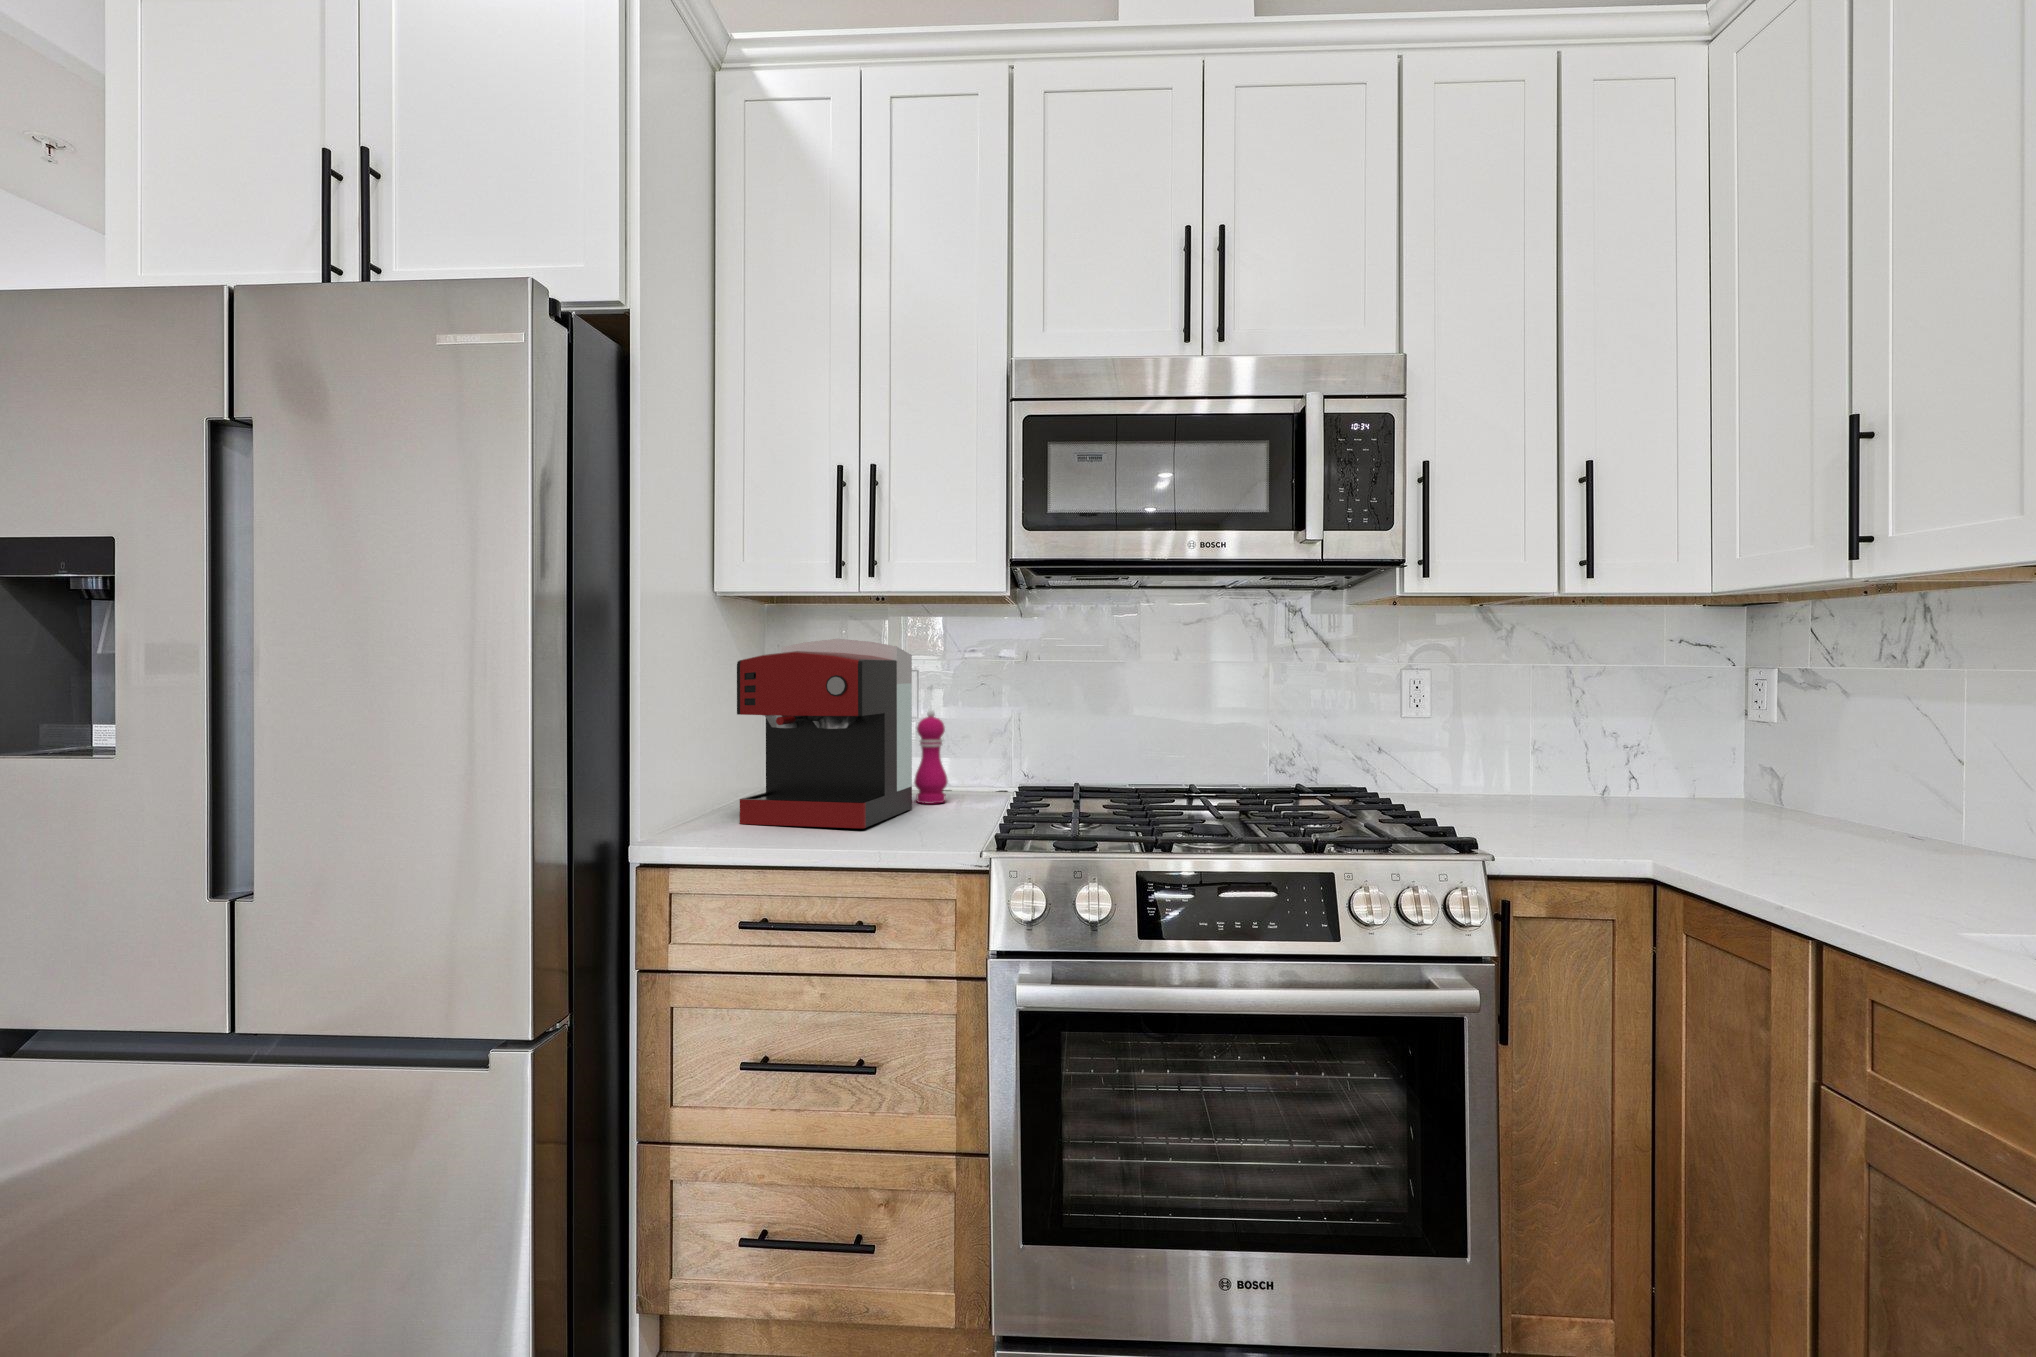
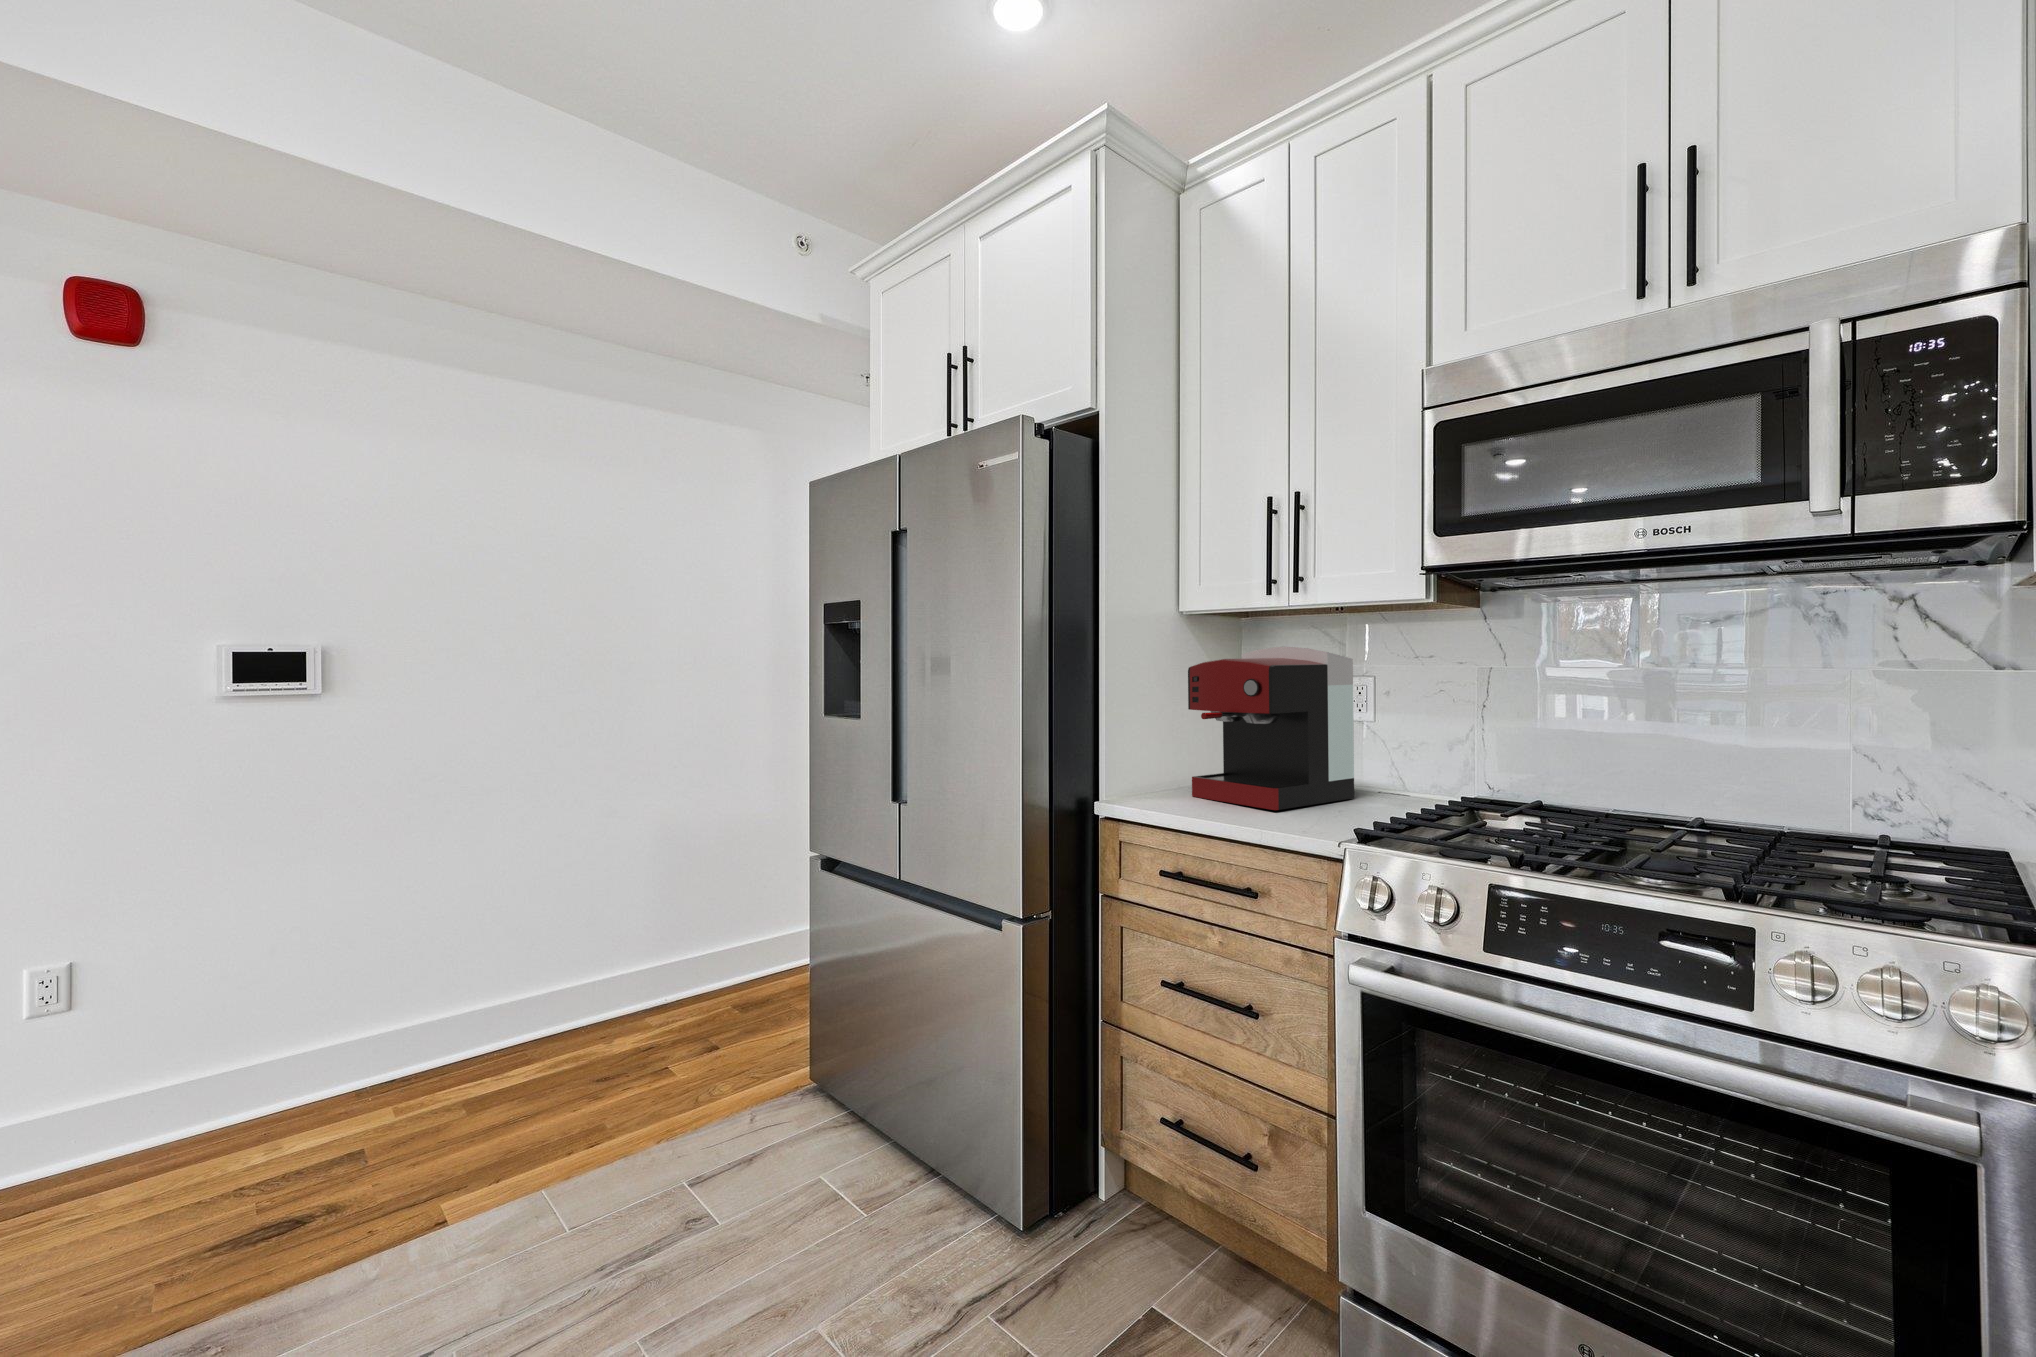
pepper mill: present [914,710,948,804] -> none [1369,709,1402,796]

